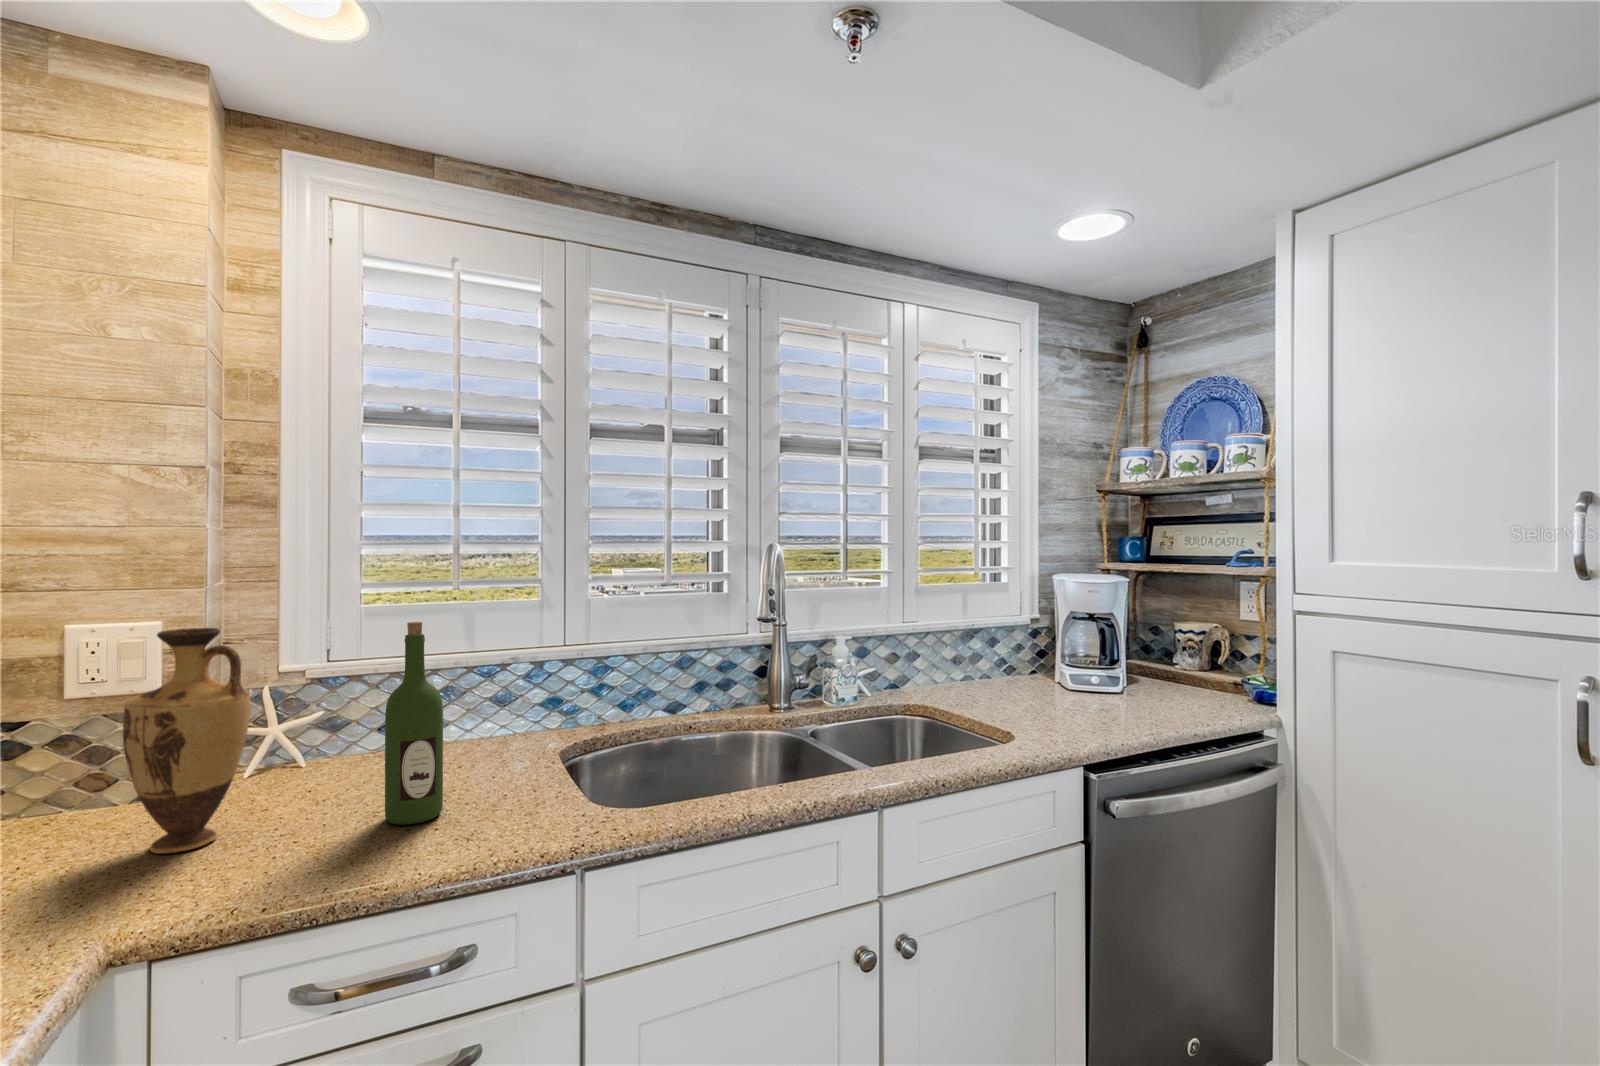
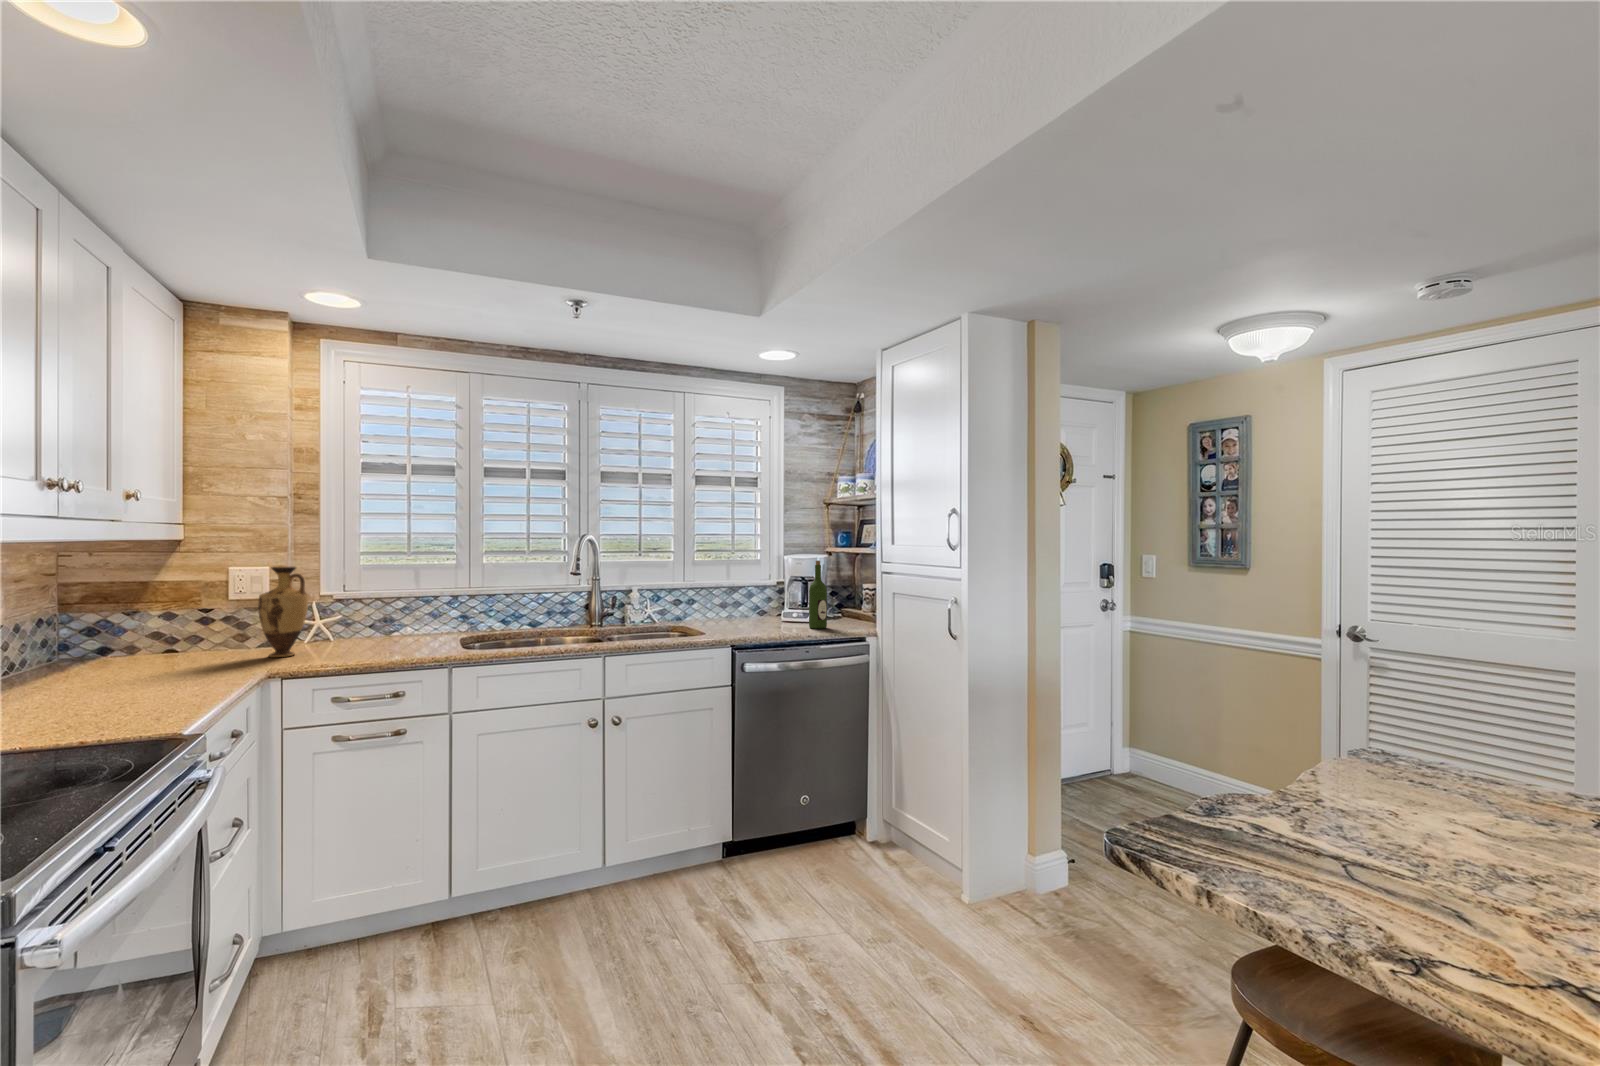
wine bottle: present [385,622,443,825] -> present [809,561,827,629]

